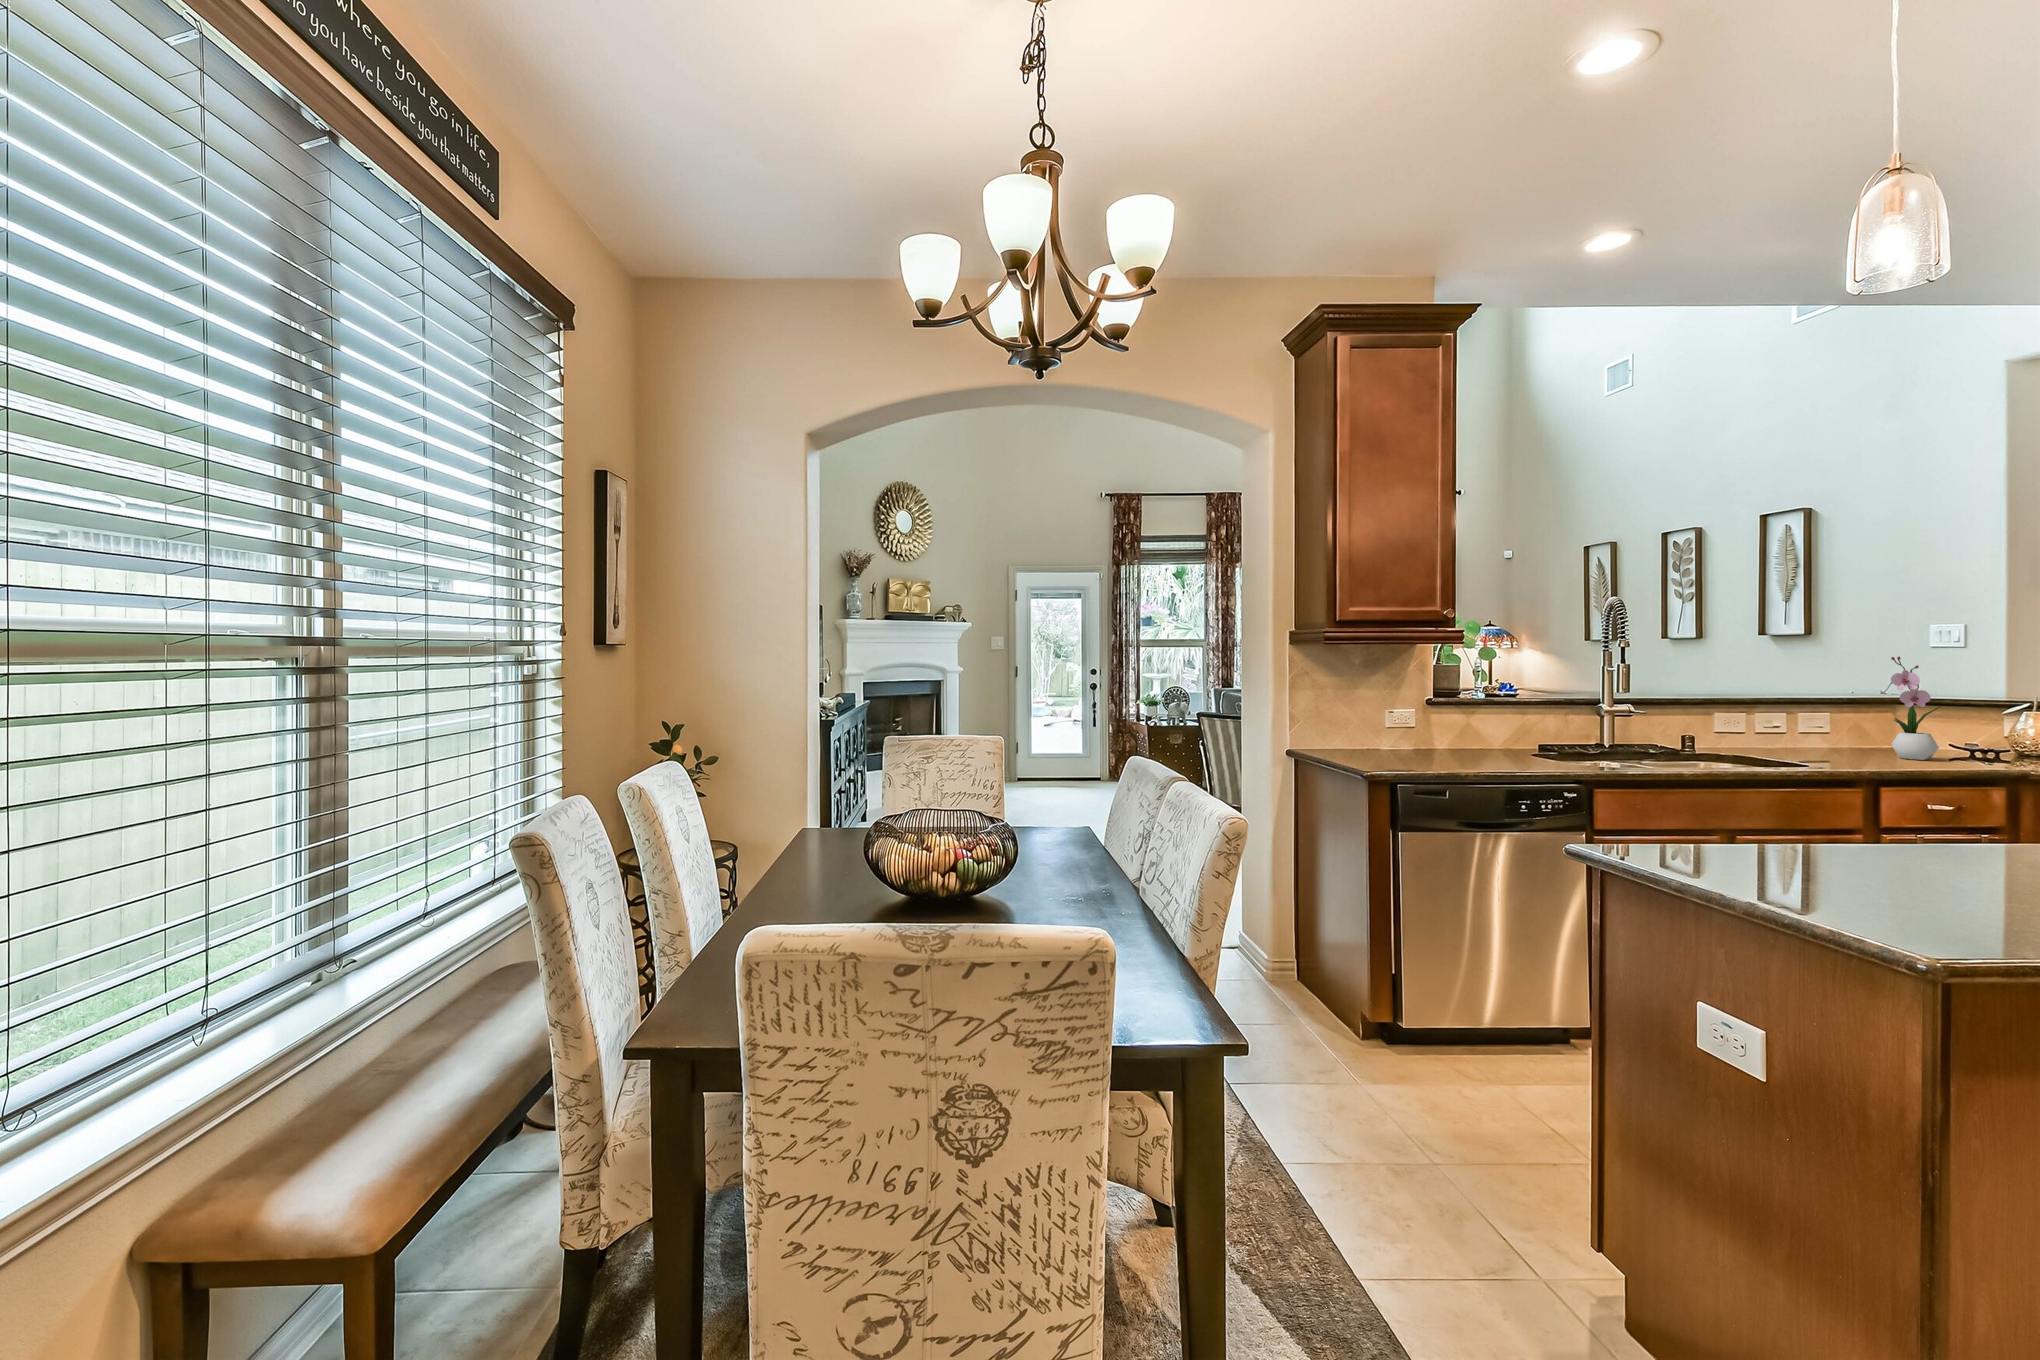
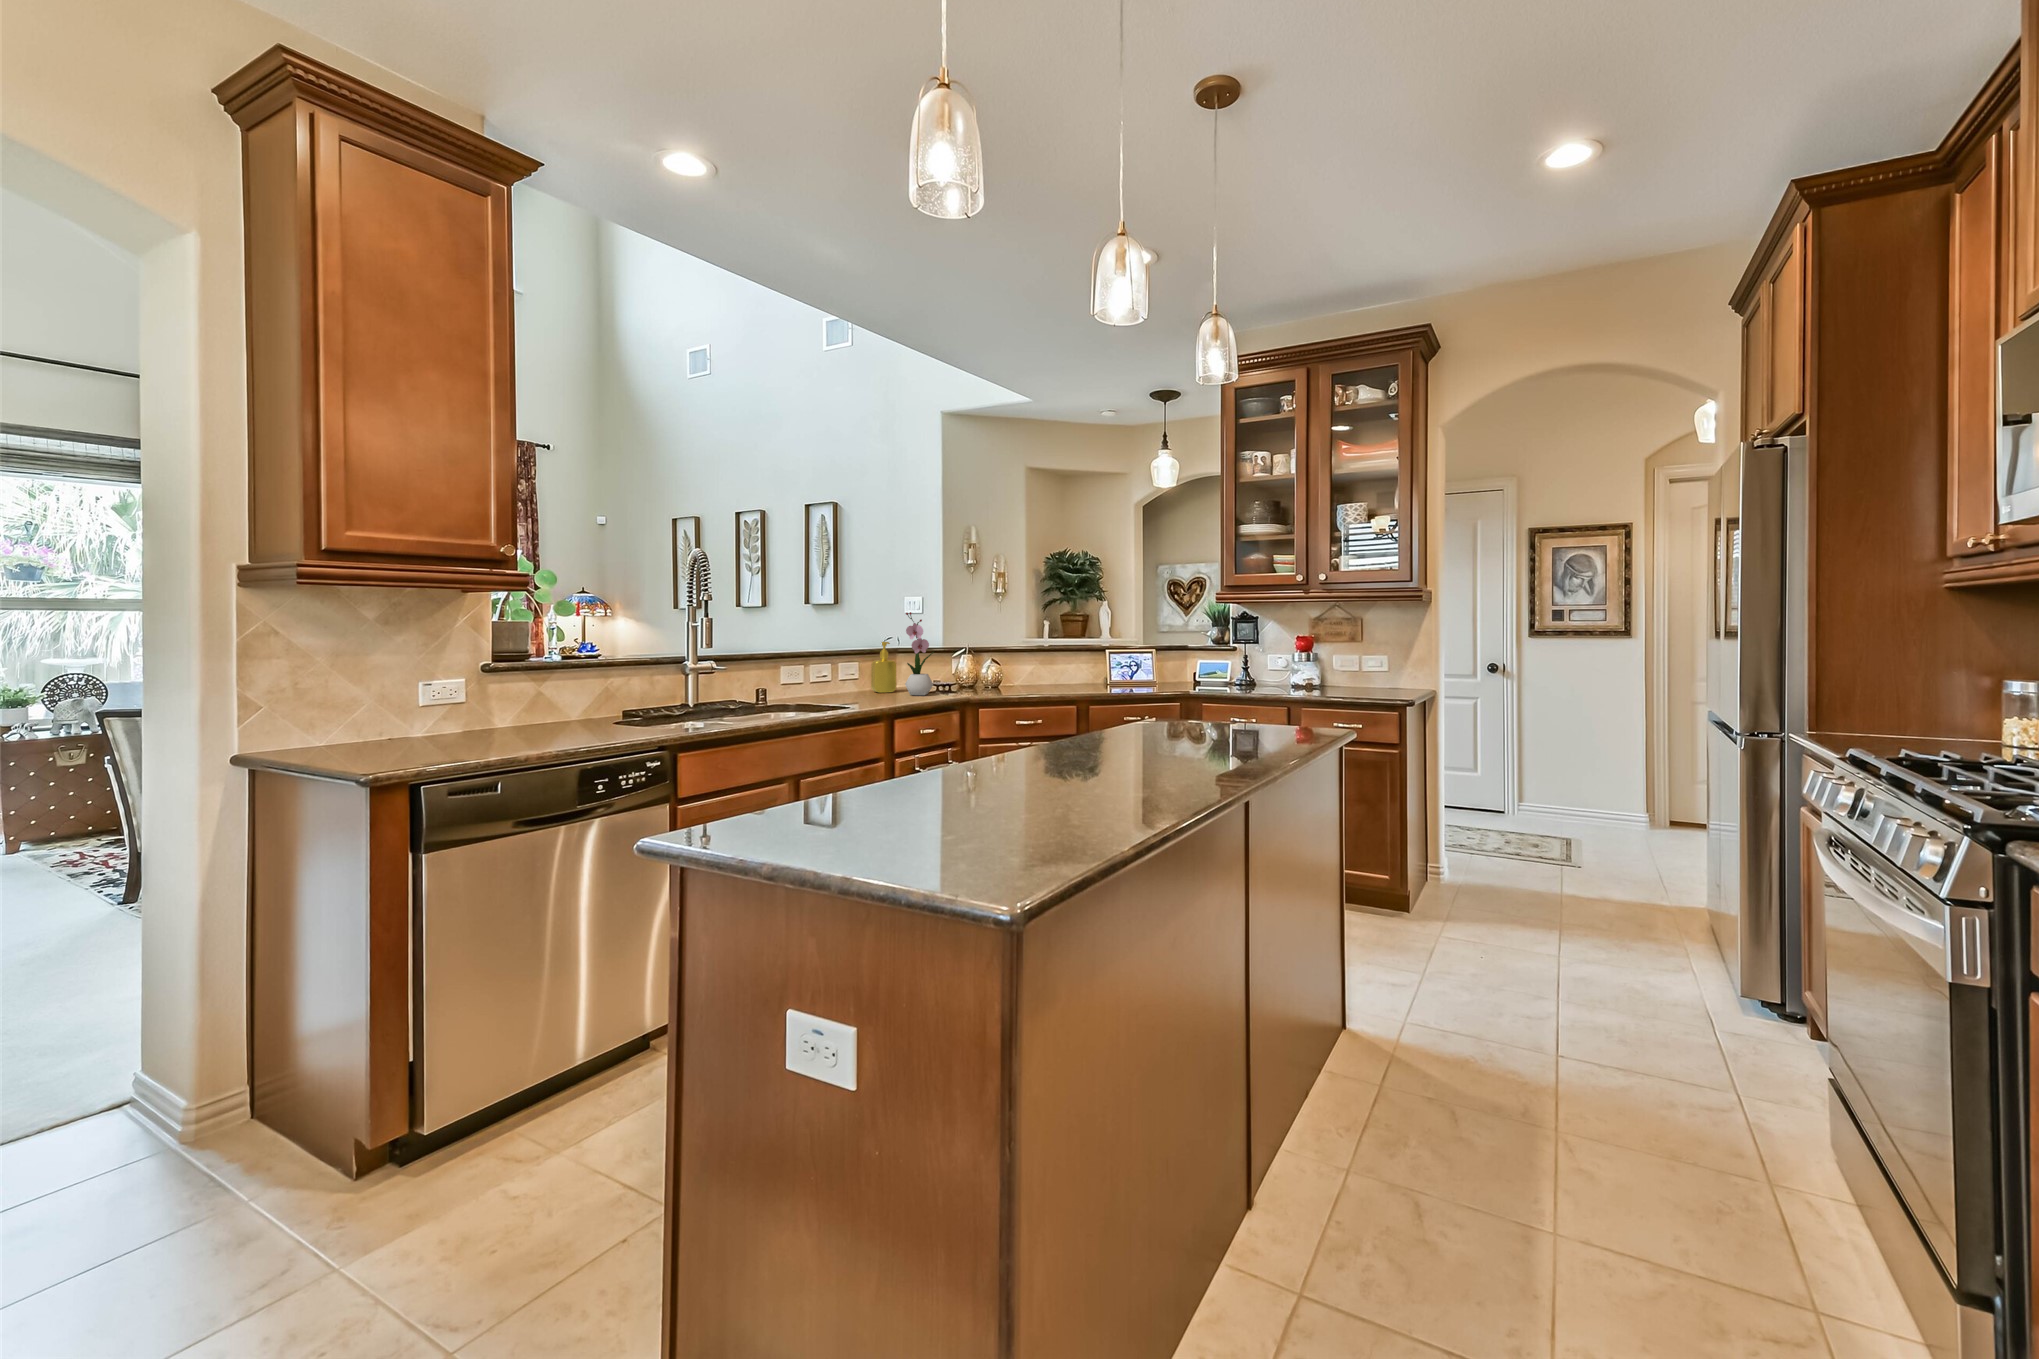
soap dispenser: none [1839,691,1879,753] -> present [871,642,896,693]

